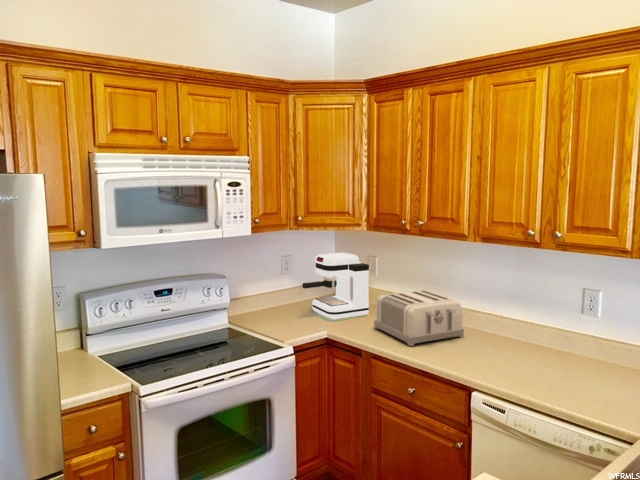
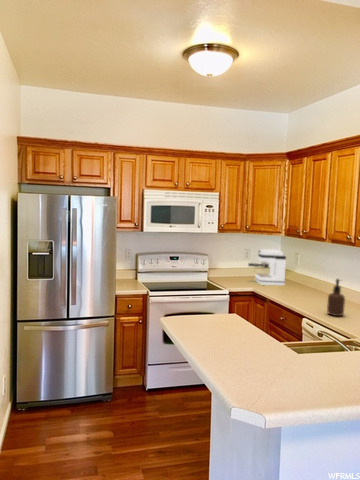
toaster: present [374,290,464,346] -> none [280,272,327,300]
soap dispenser: none [504,308,535,375] -> present [327,279,345,316]

